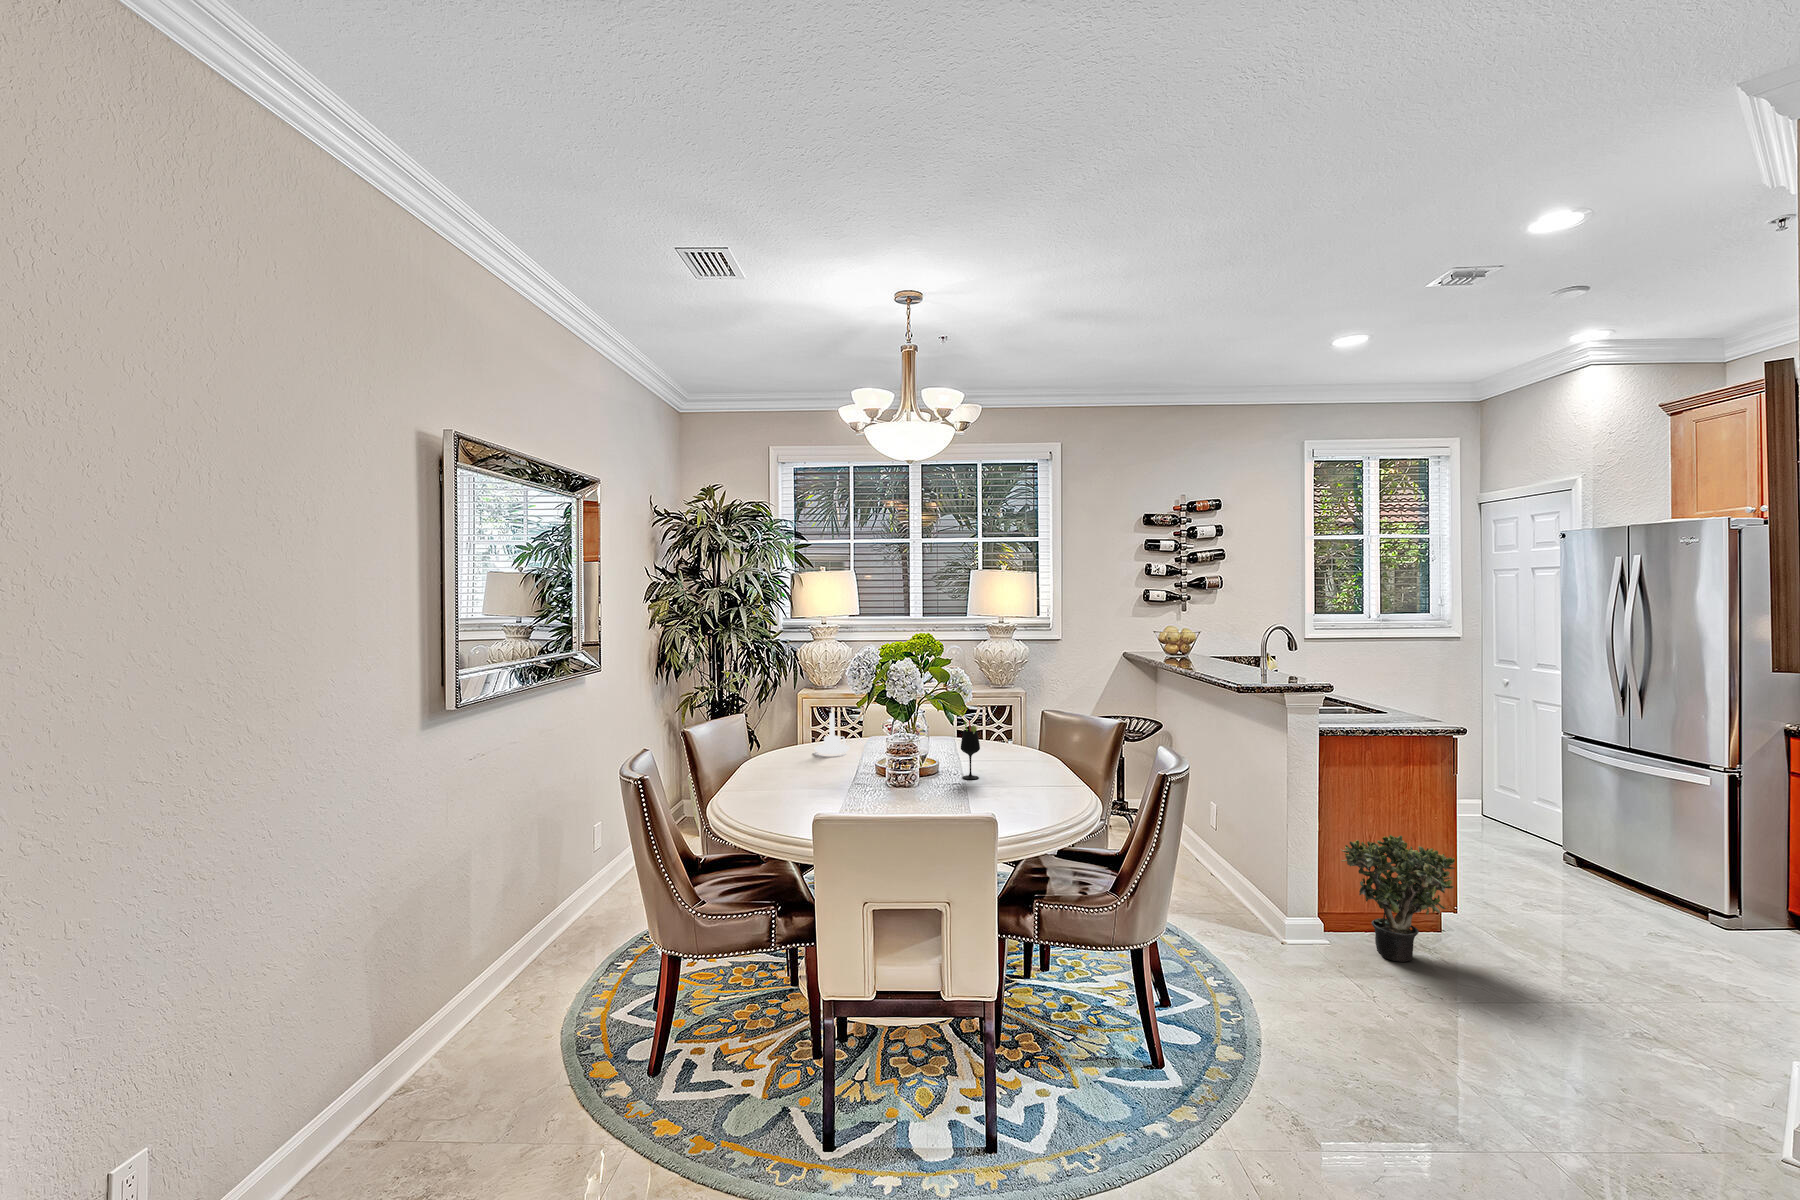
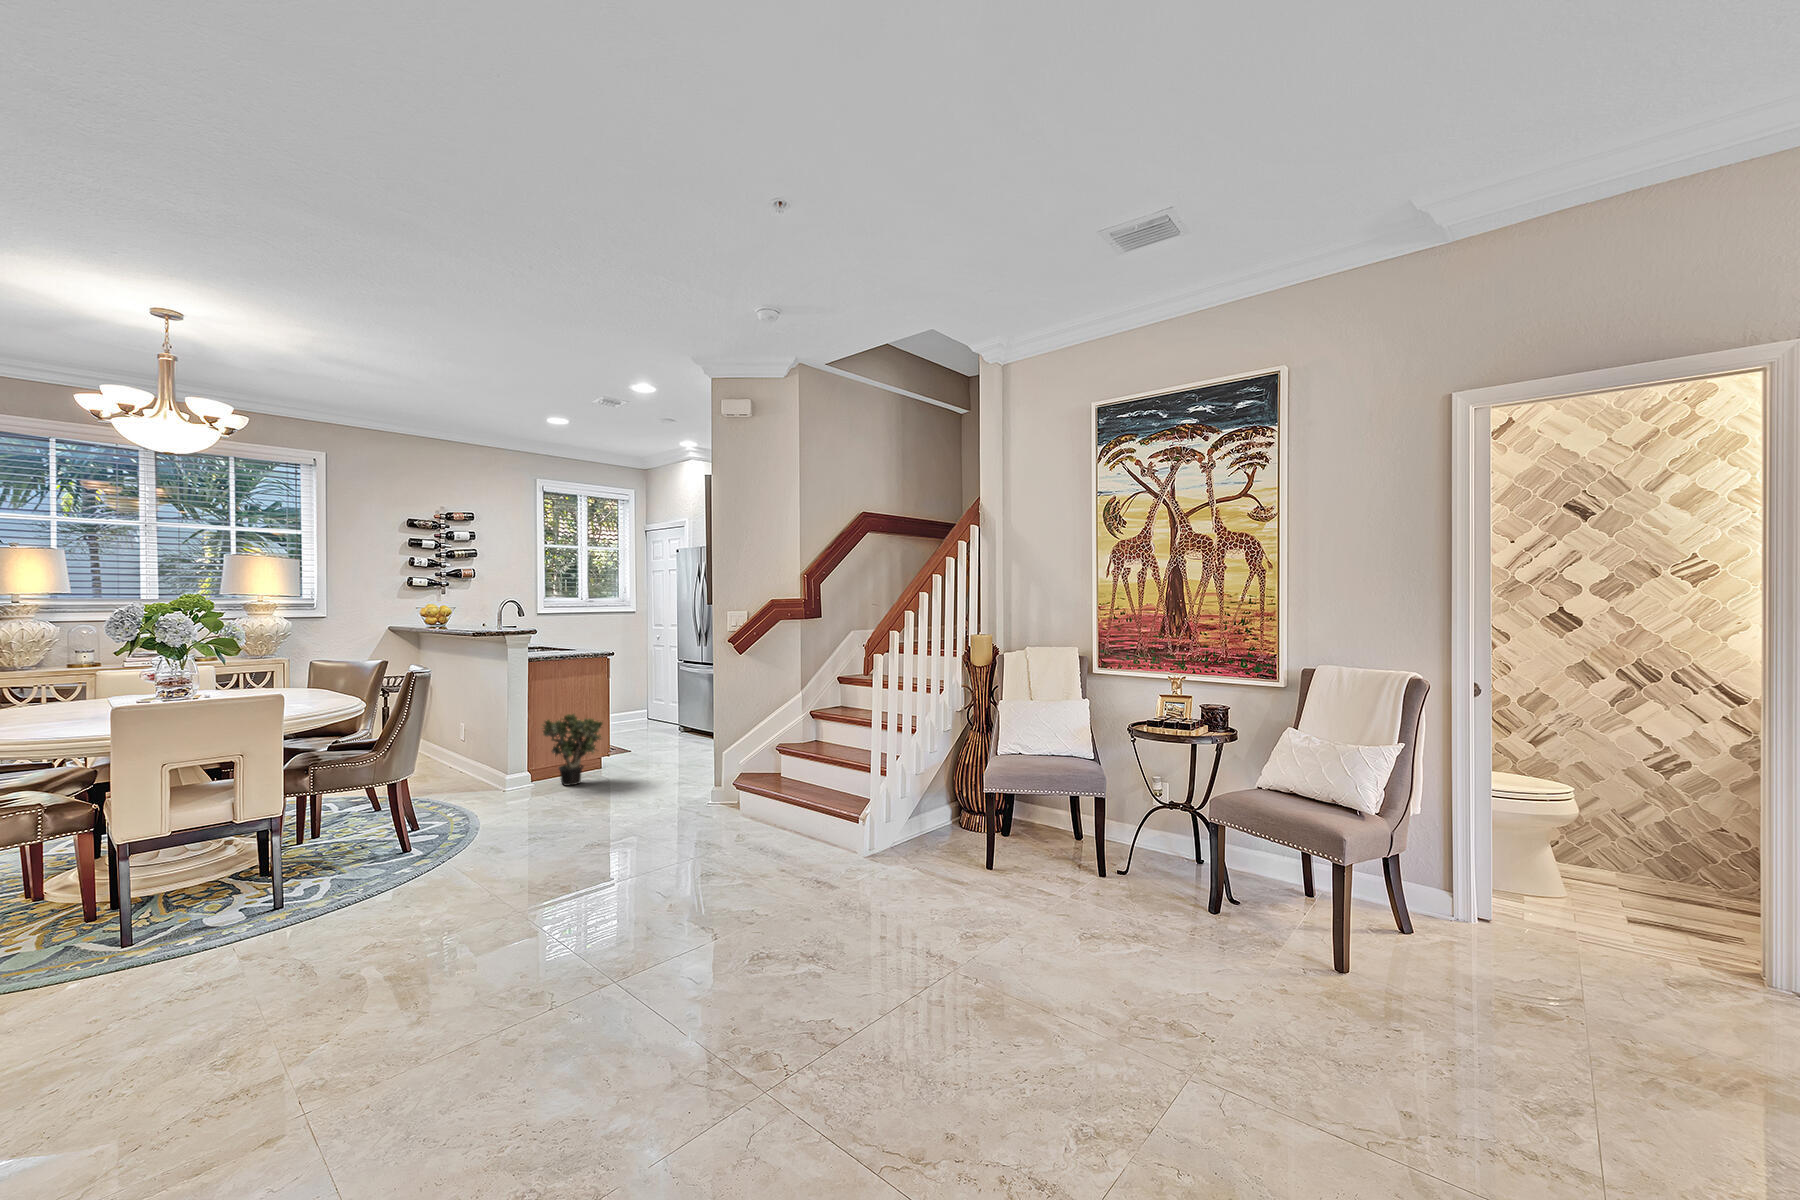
candle holder: present [815,708,850,754] -> none [50,662,97,704]
wine glass: present [961,720,980,779] -> none [235,657,254,702]

